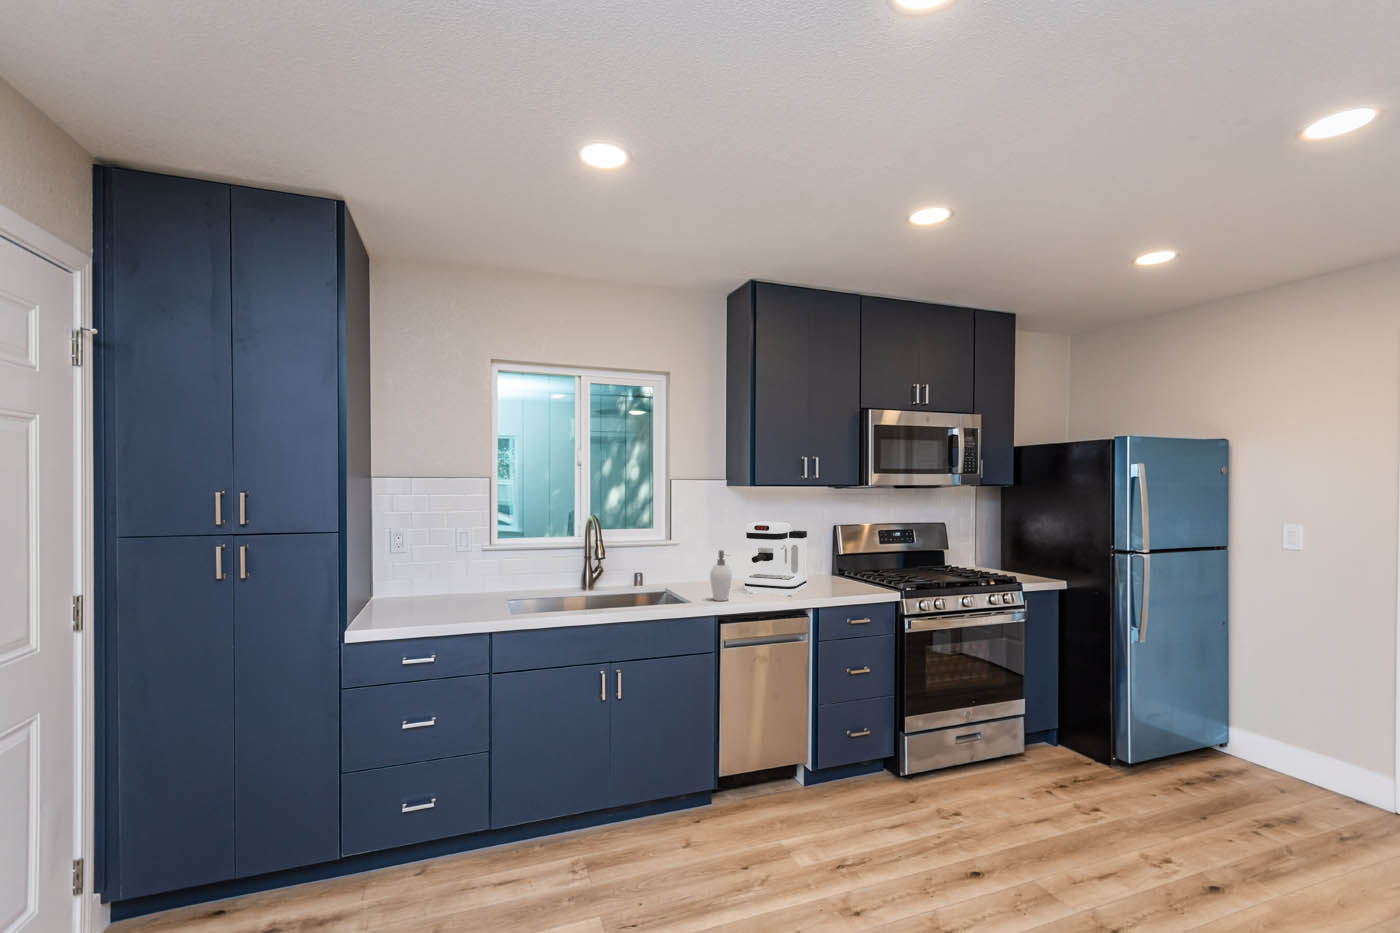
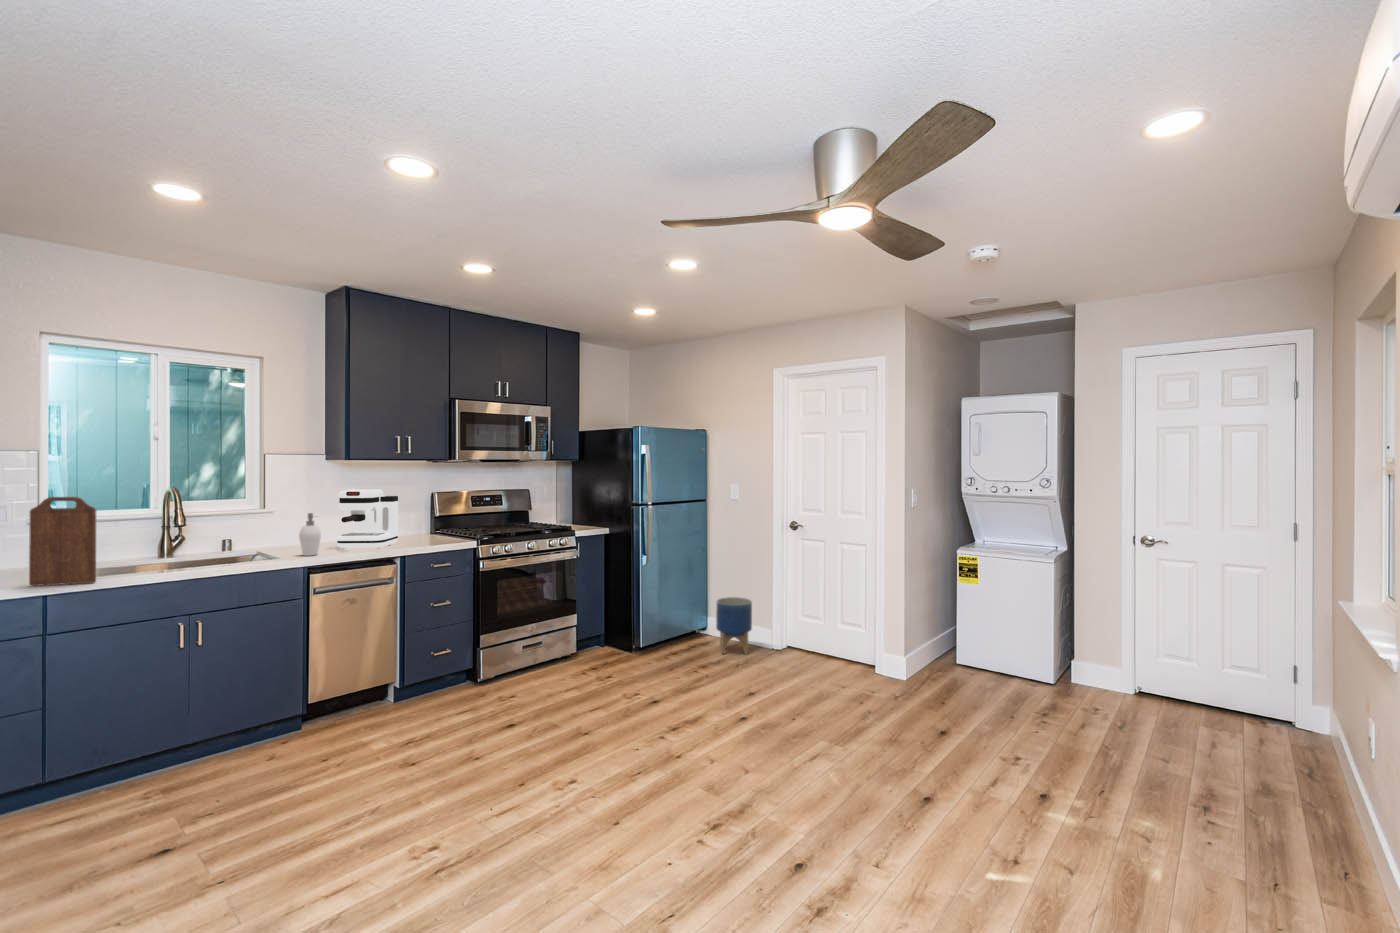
cutting board: none [491,530,542,622] -> present [29,497,96,586]
planter: none [1264,707,1339,810] -> present [716,597,752,654]

